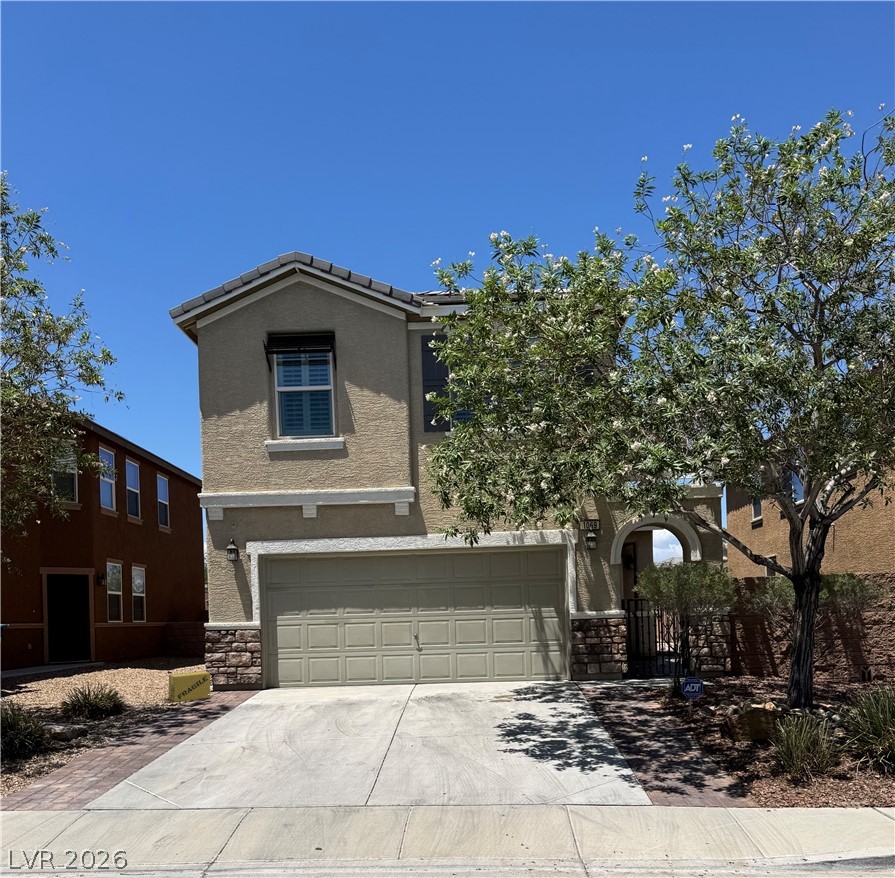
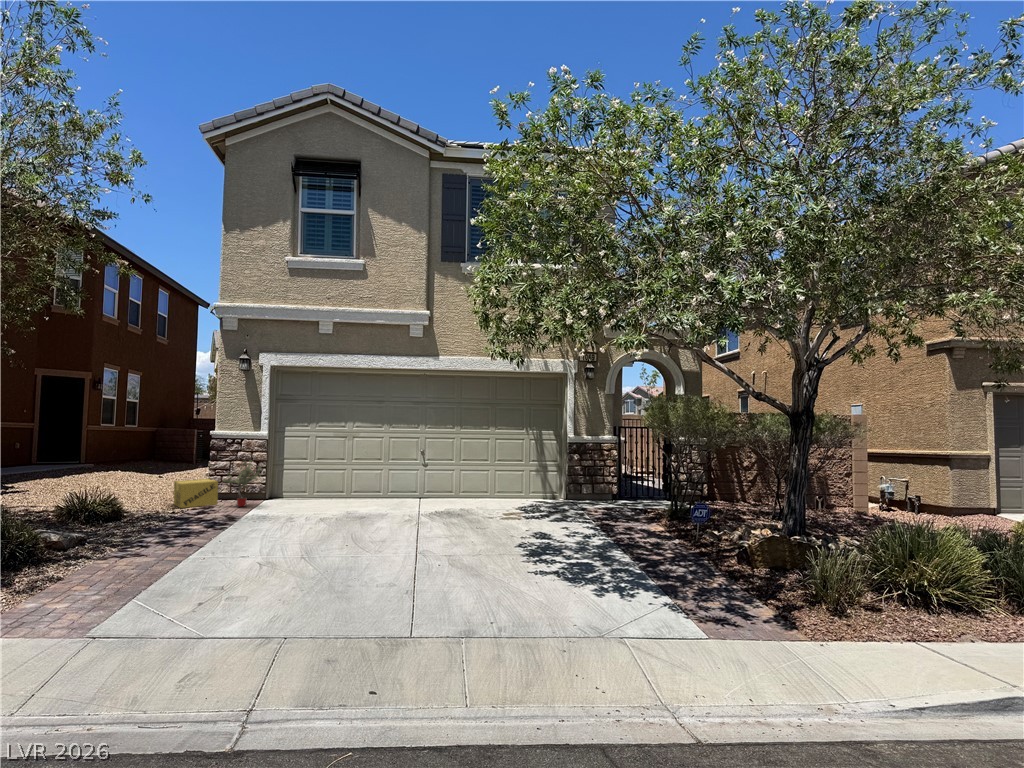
potted tree: none [214,650,252,699] -> present [224,461,261,507]

